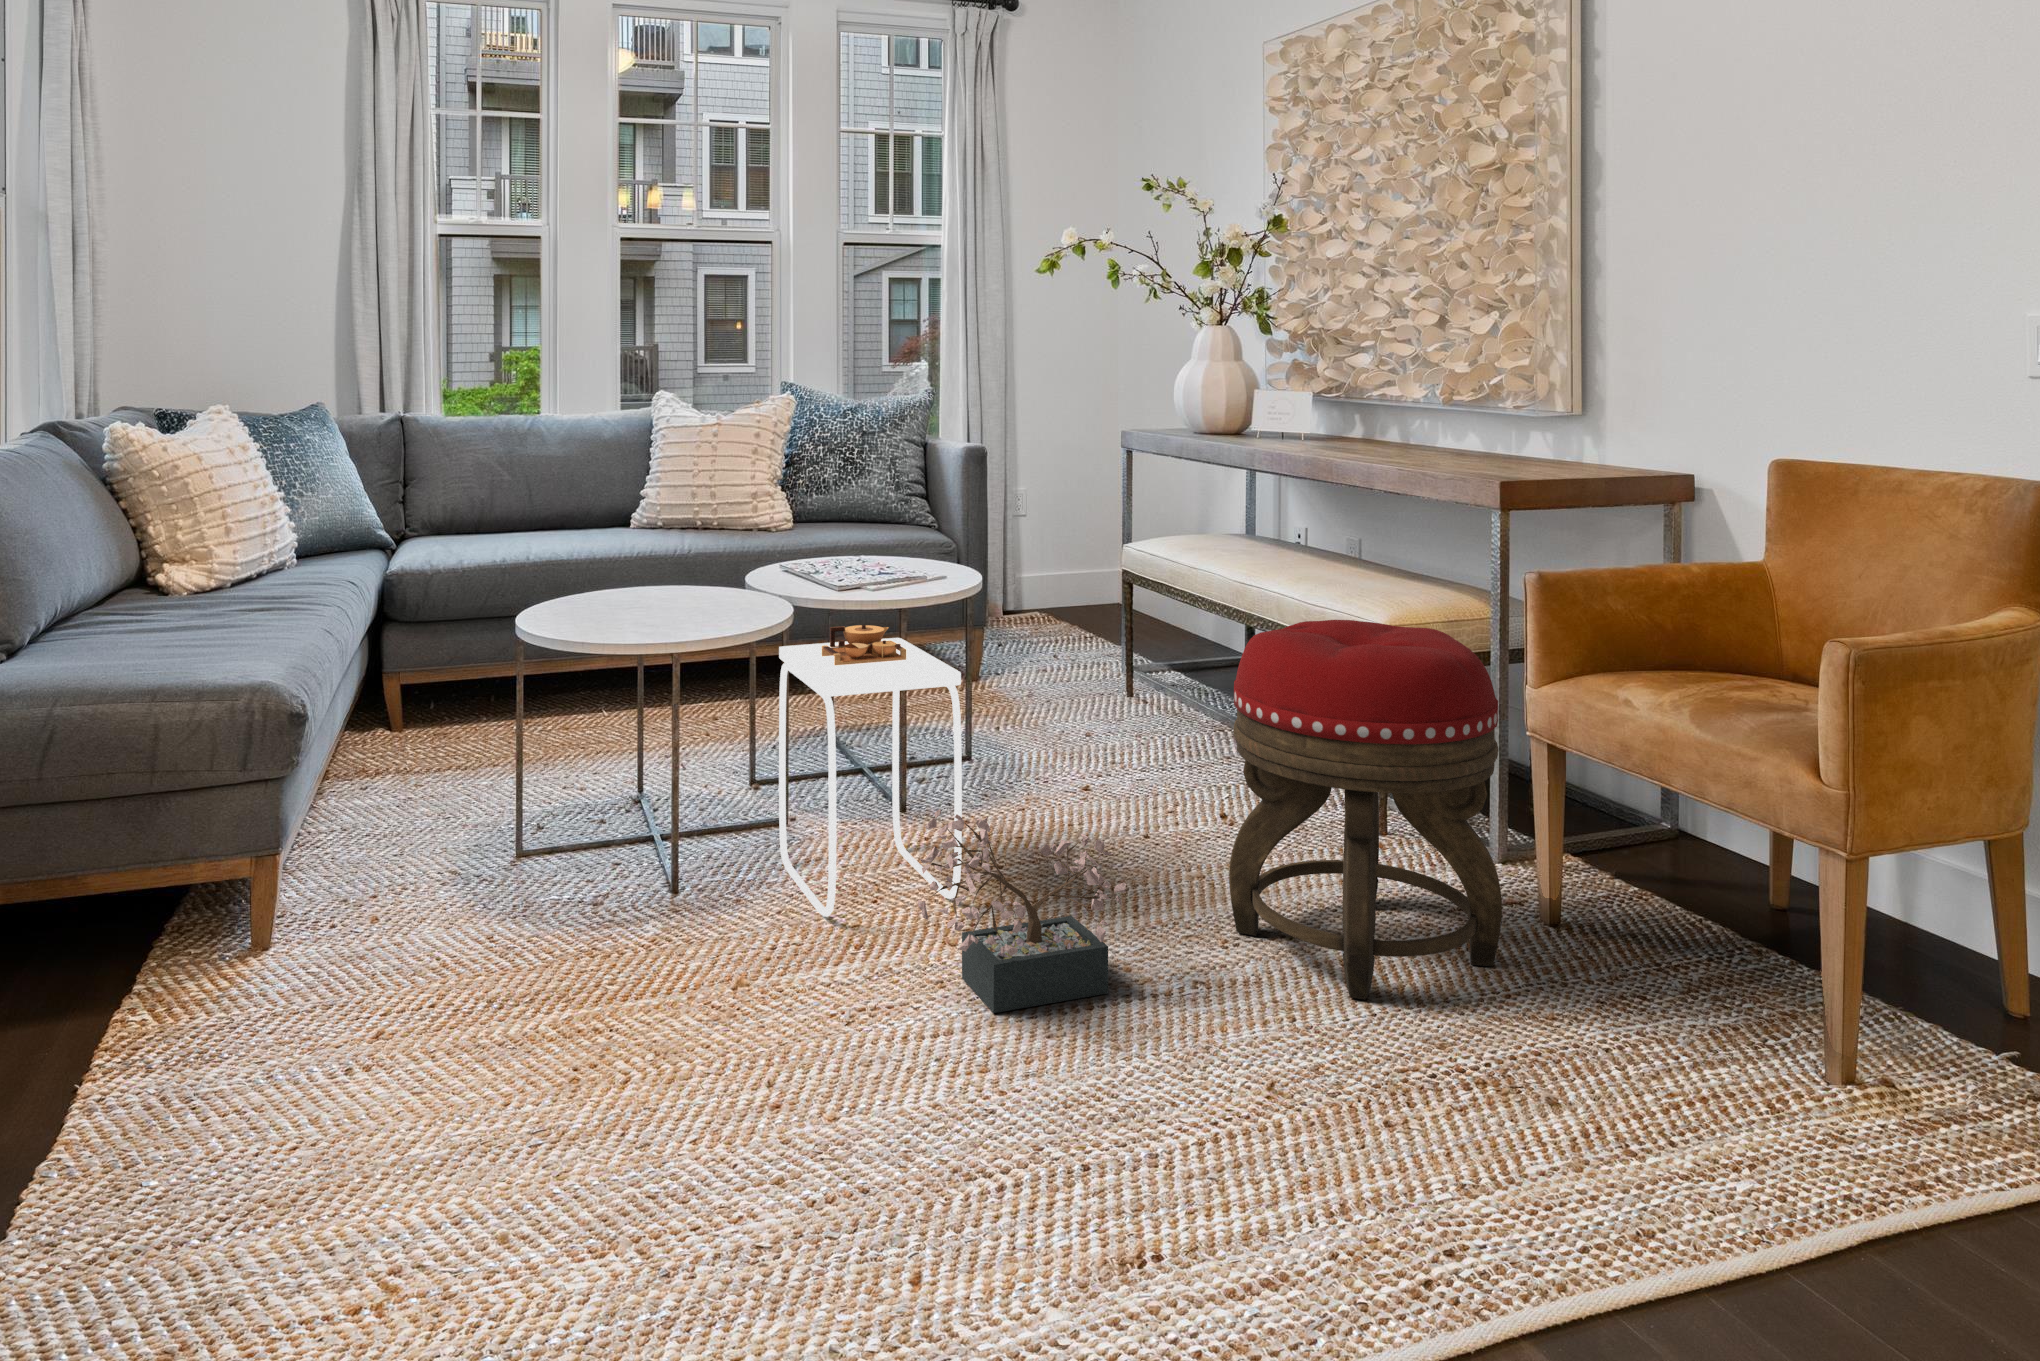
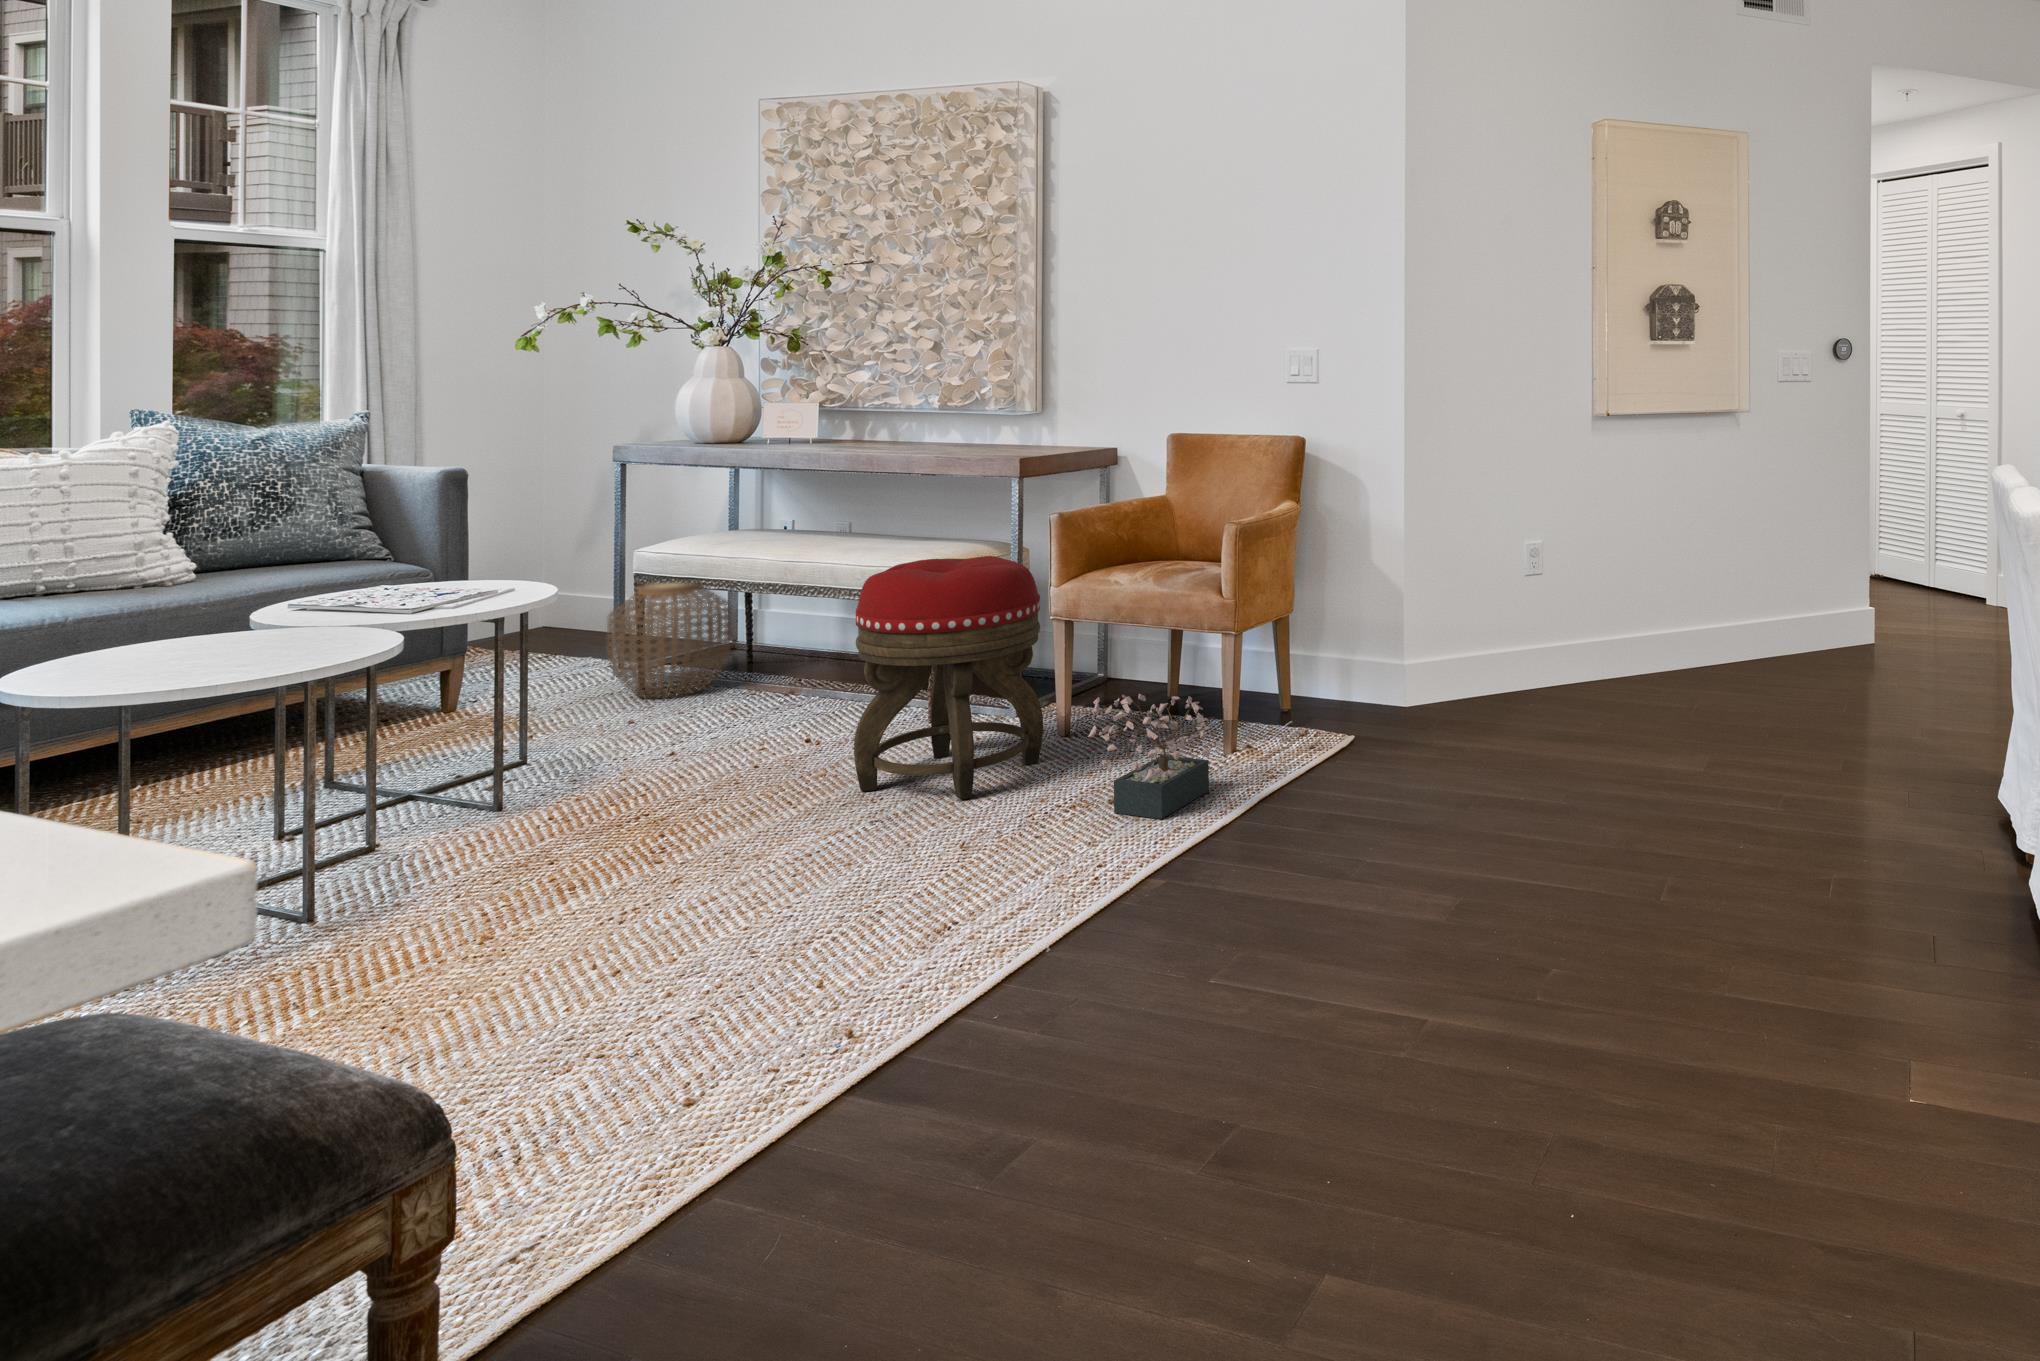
woven basket: none [1075,587,1198,725] -> present [607,581,732,698]
side table: present [779,625,962,917] -> none [384,623,618,881]
decorative plant: present [918,809,1126,1013] -> present [1088,694,1211,819]

